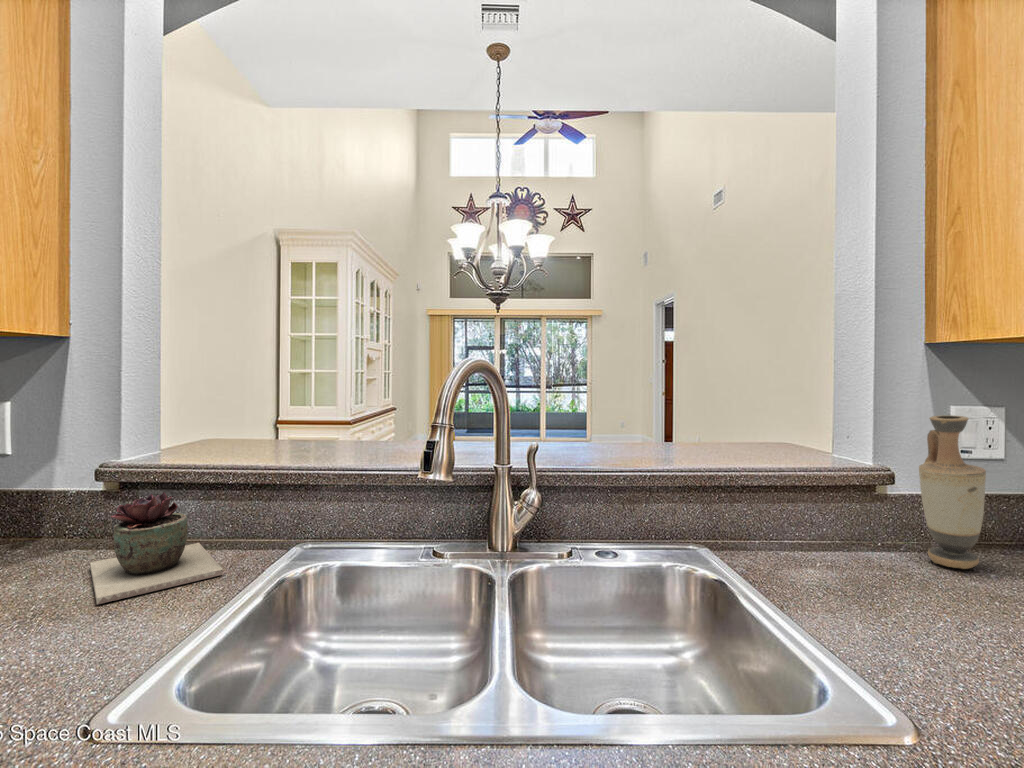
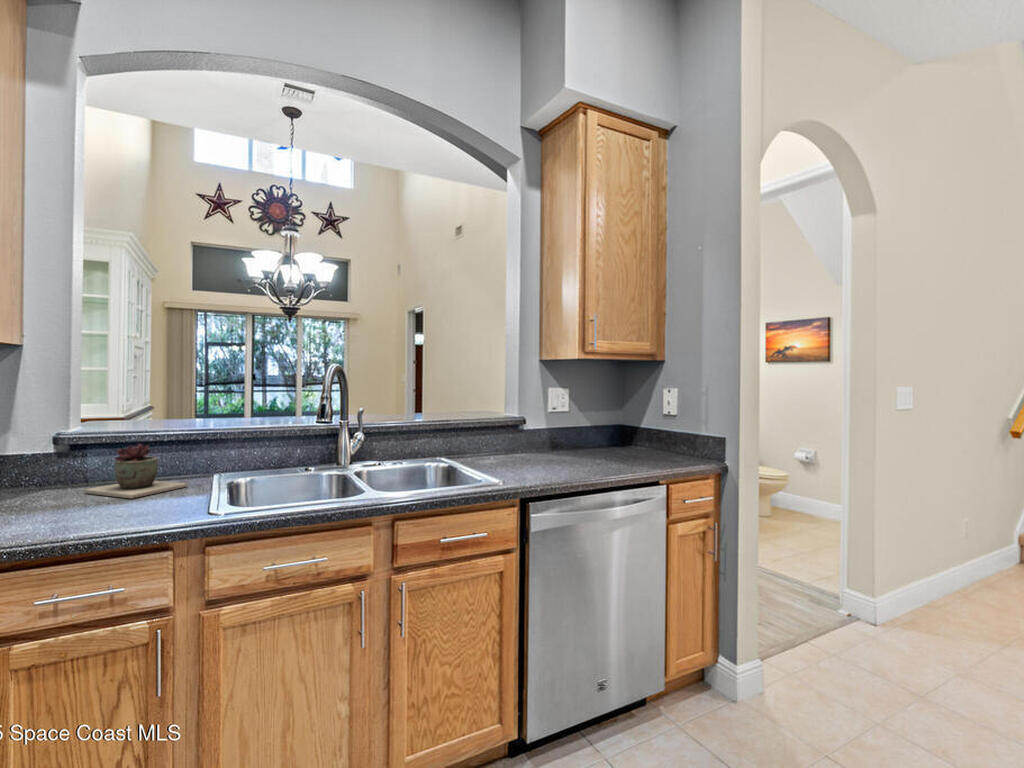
vase: present [919,415,986,569] -> none [532,392,553,455]

